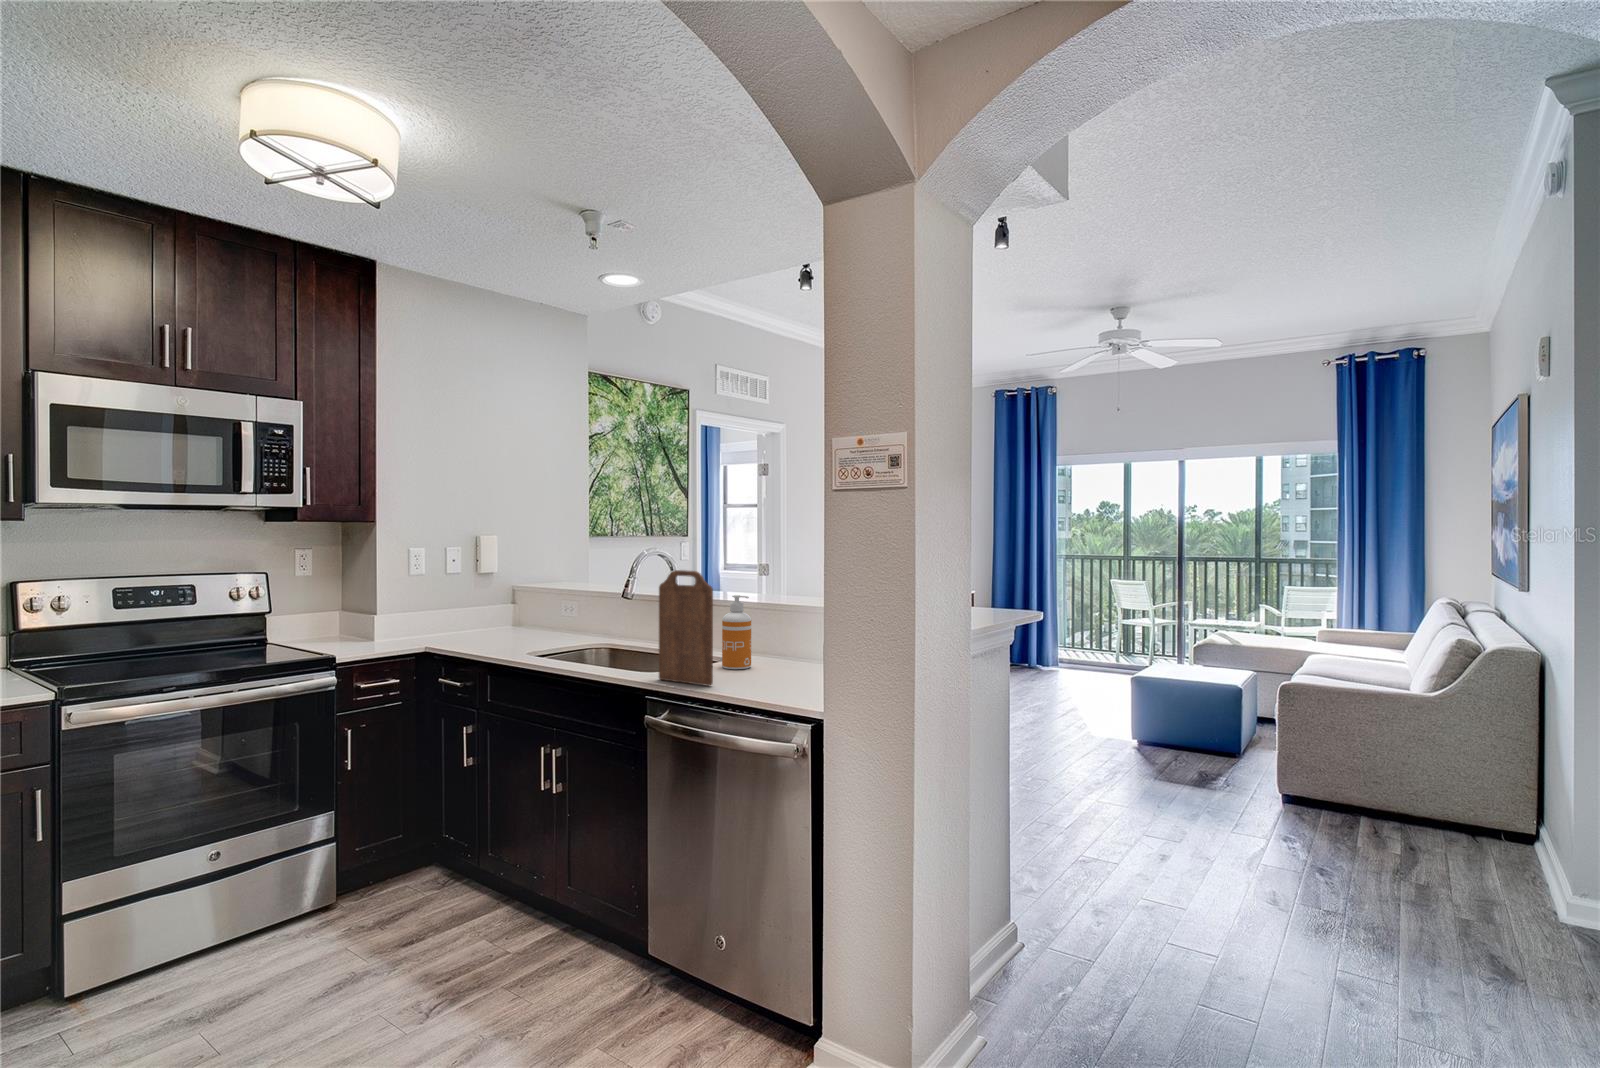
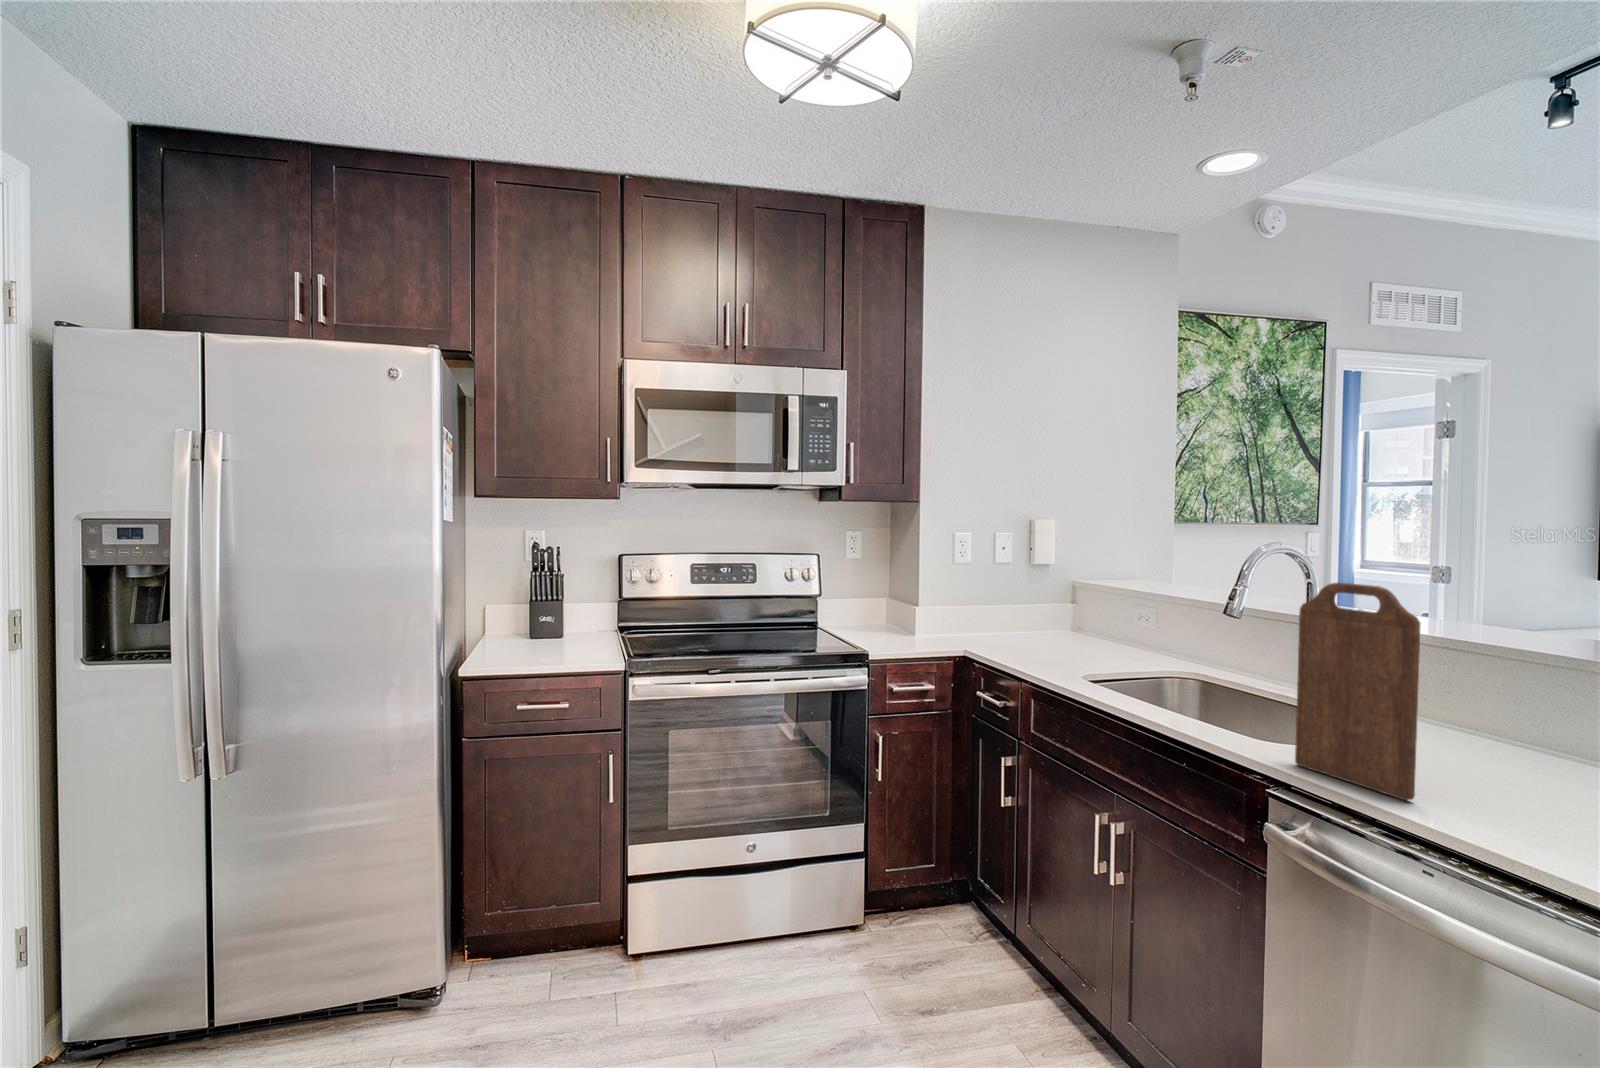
soap dispenser: present [722,595,751,669] -> none [1420,631,1490,767]

